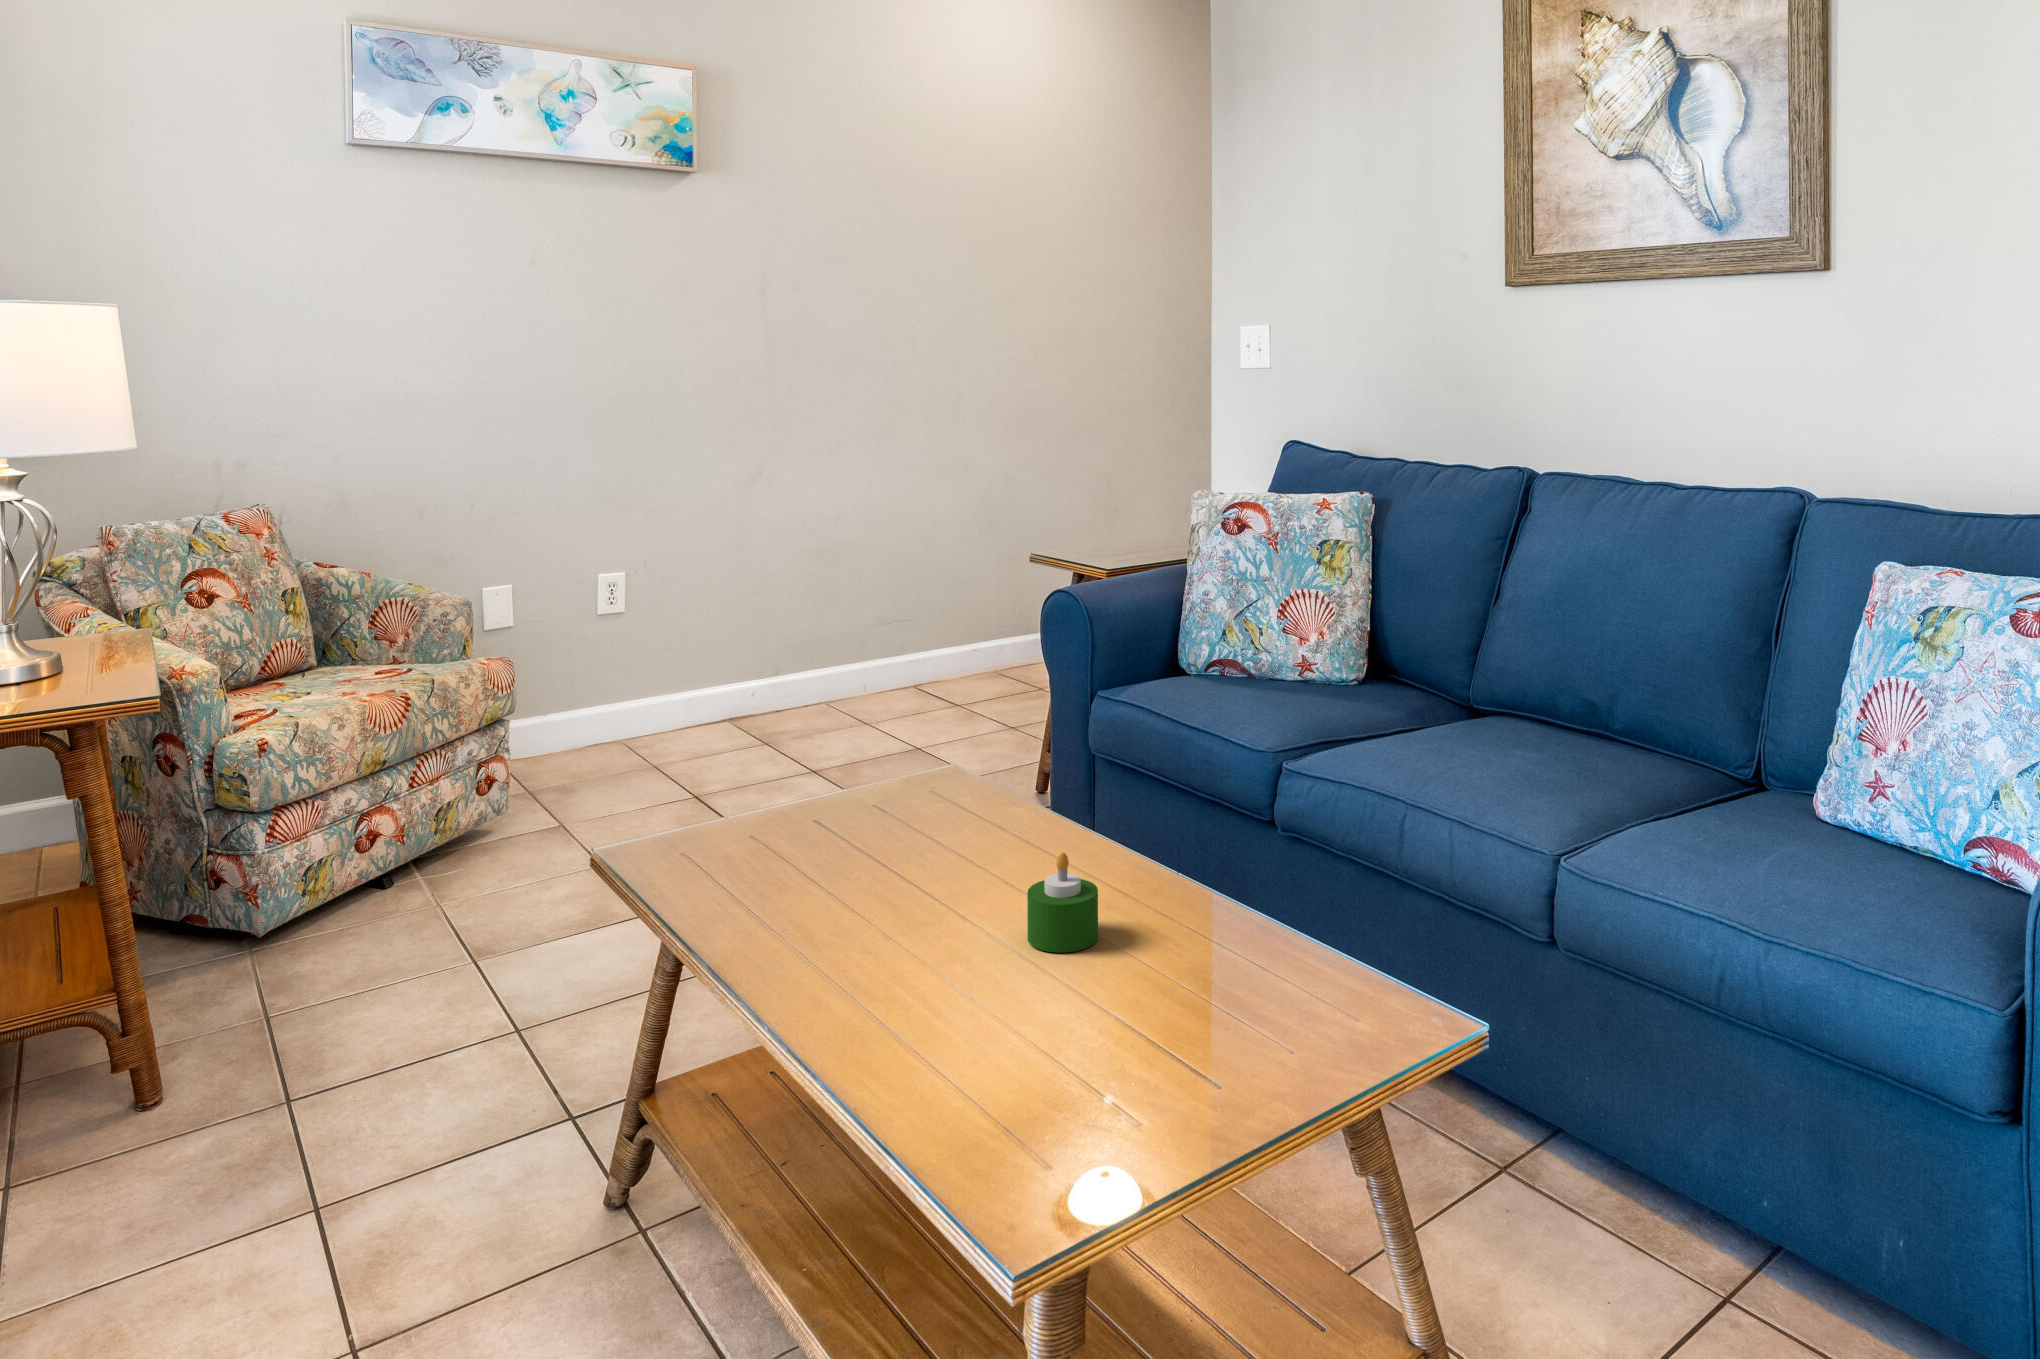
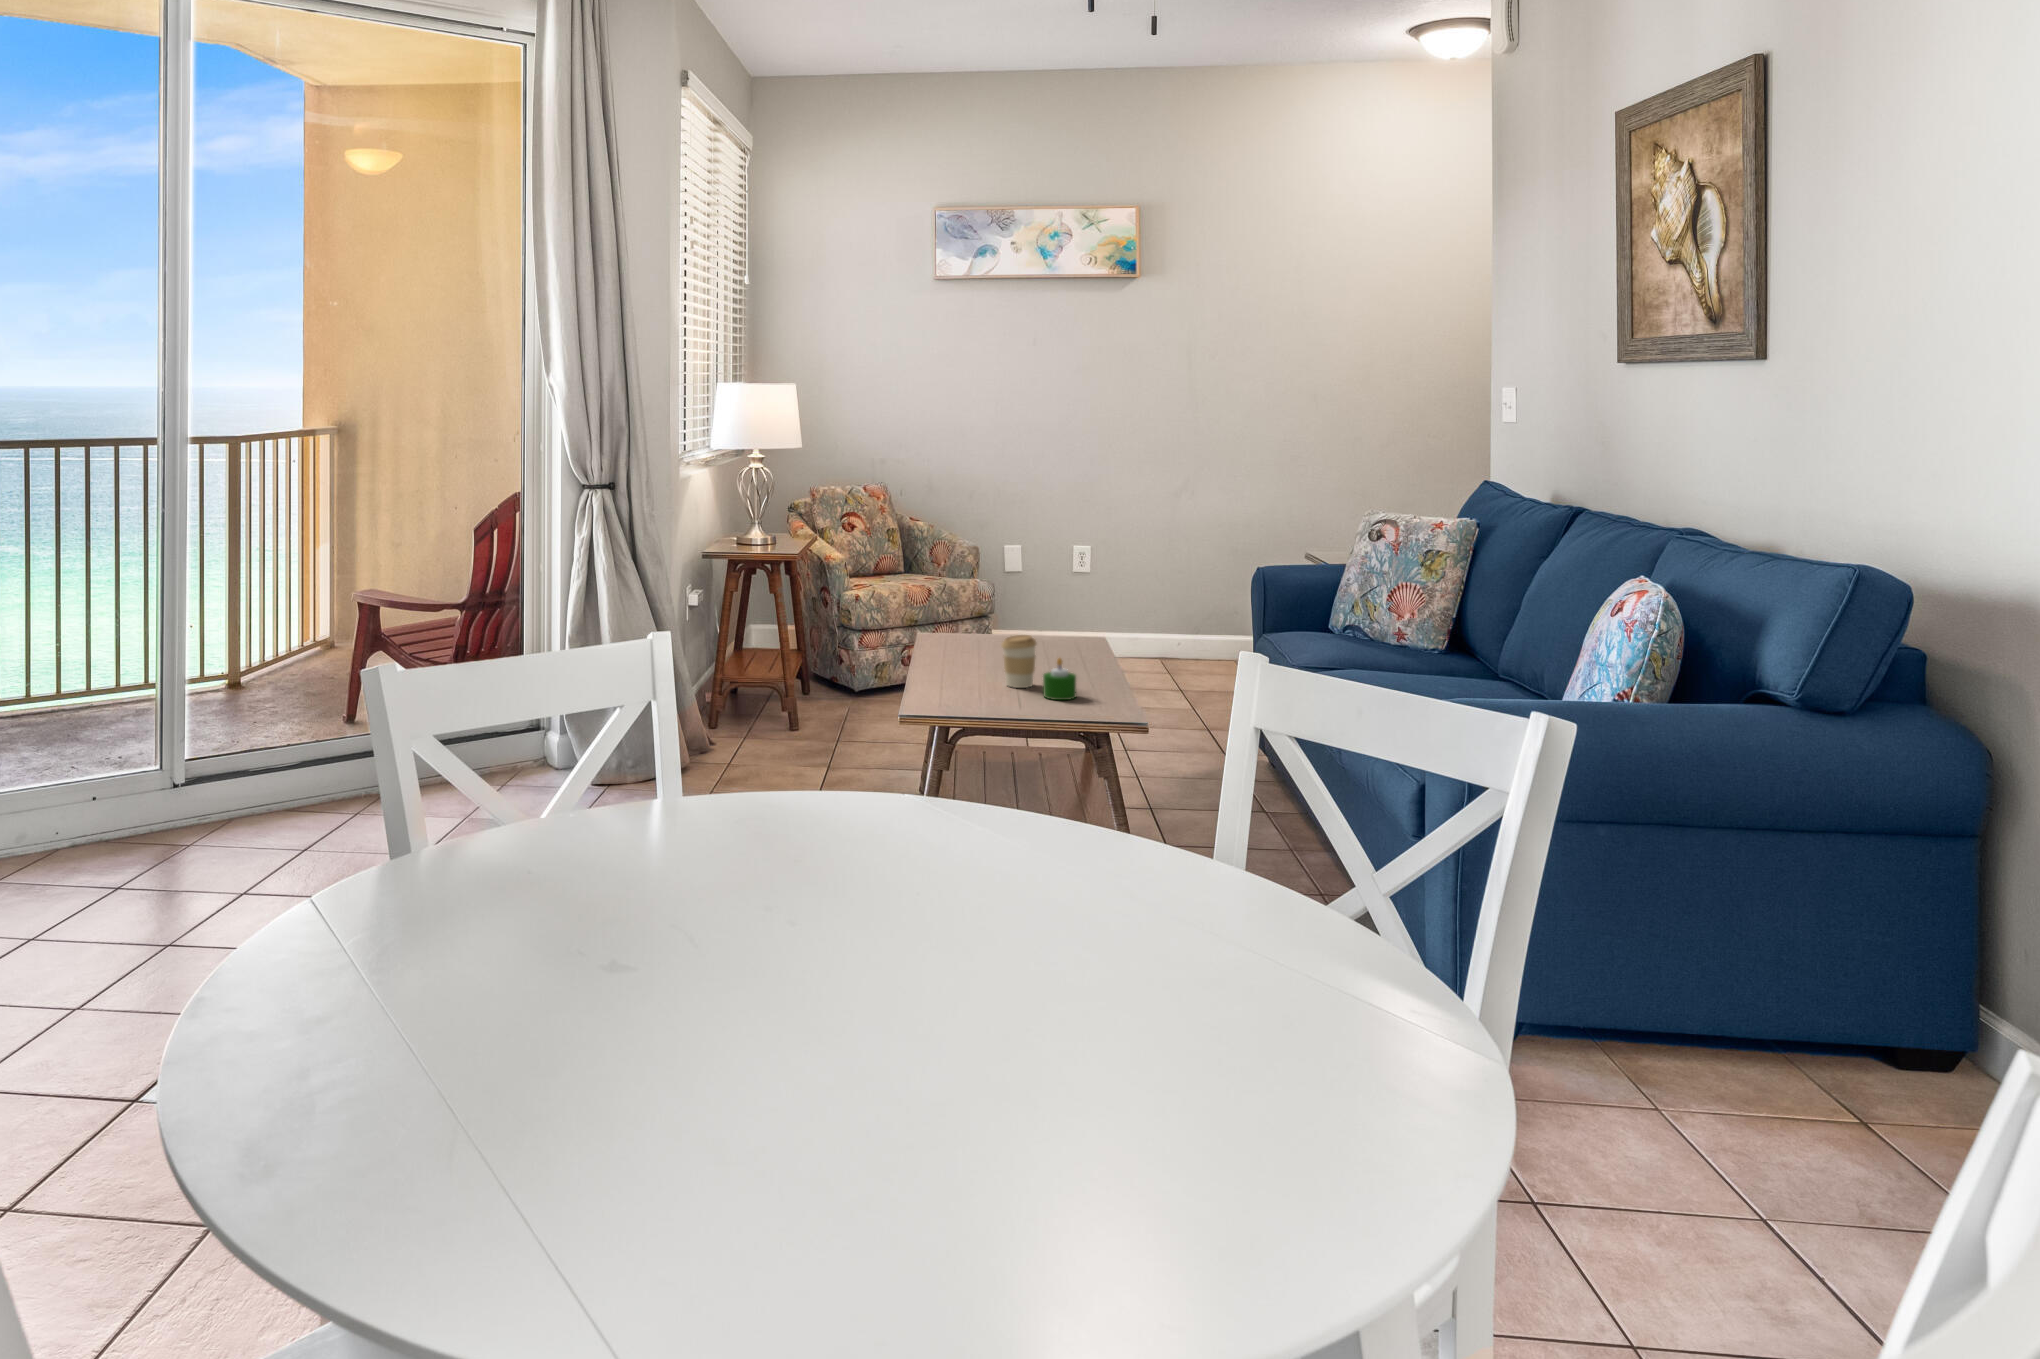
coffee cup: none [897,808,976,936] -> present [1002,635,1036,688]

